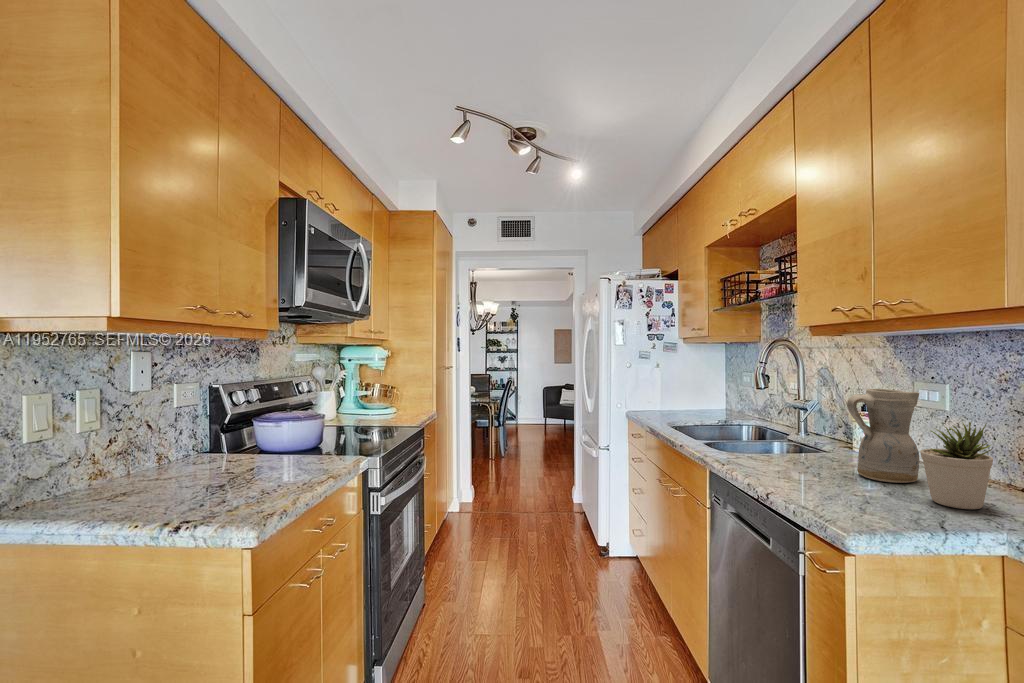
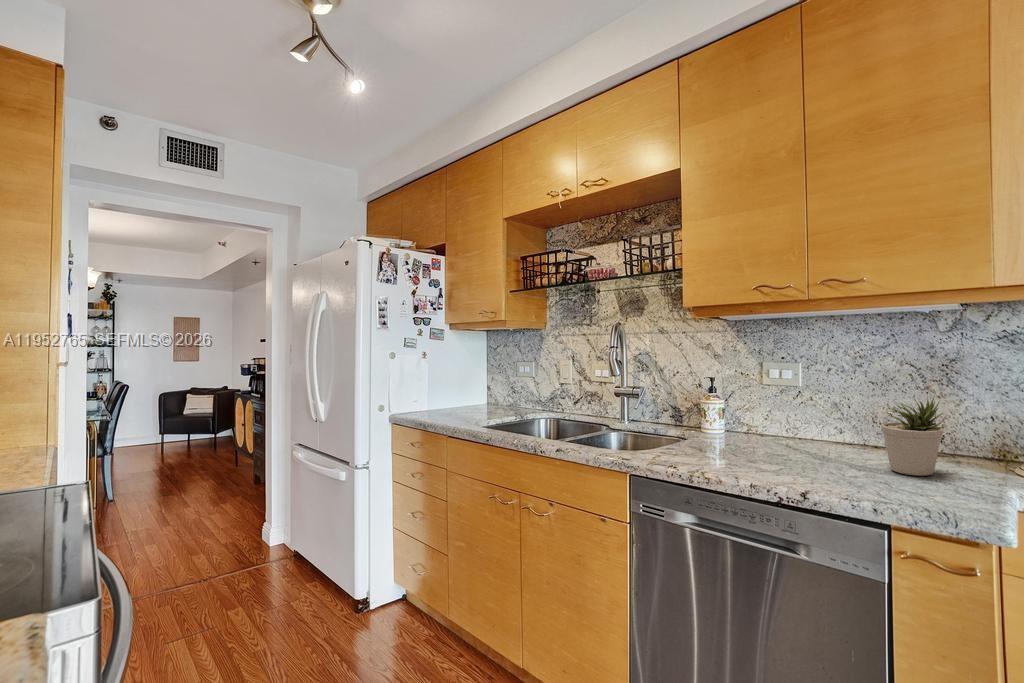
ceramic pitcher: present [847,389,919,483] -> none [781,371,836,461]

